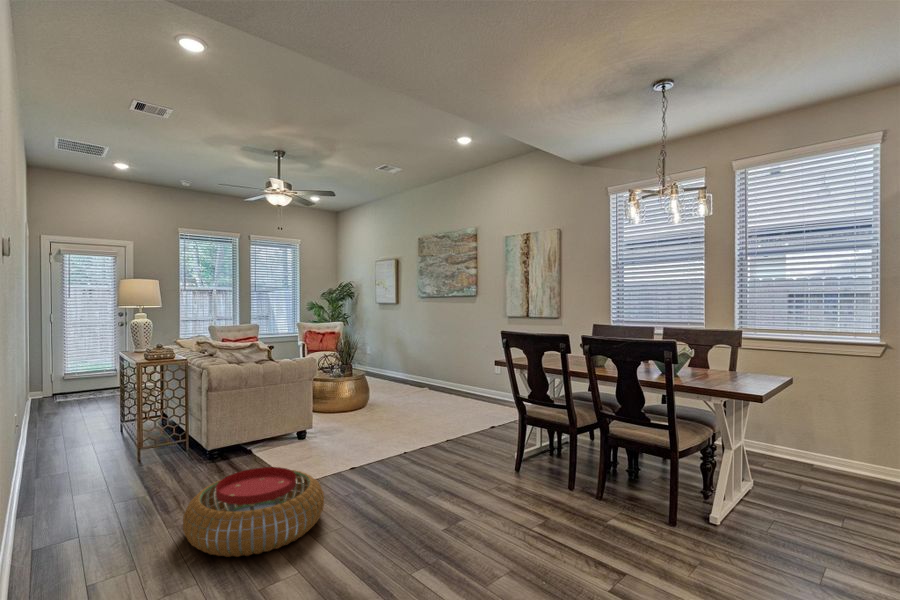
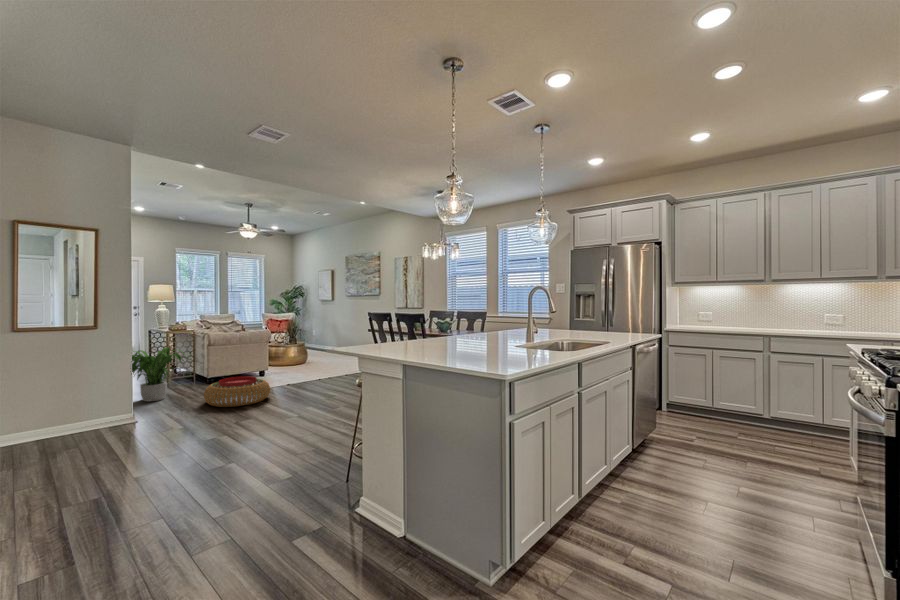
potted plant: none [22,400,157,521] -> present [131,347,184,402]

